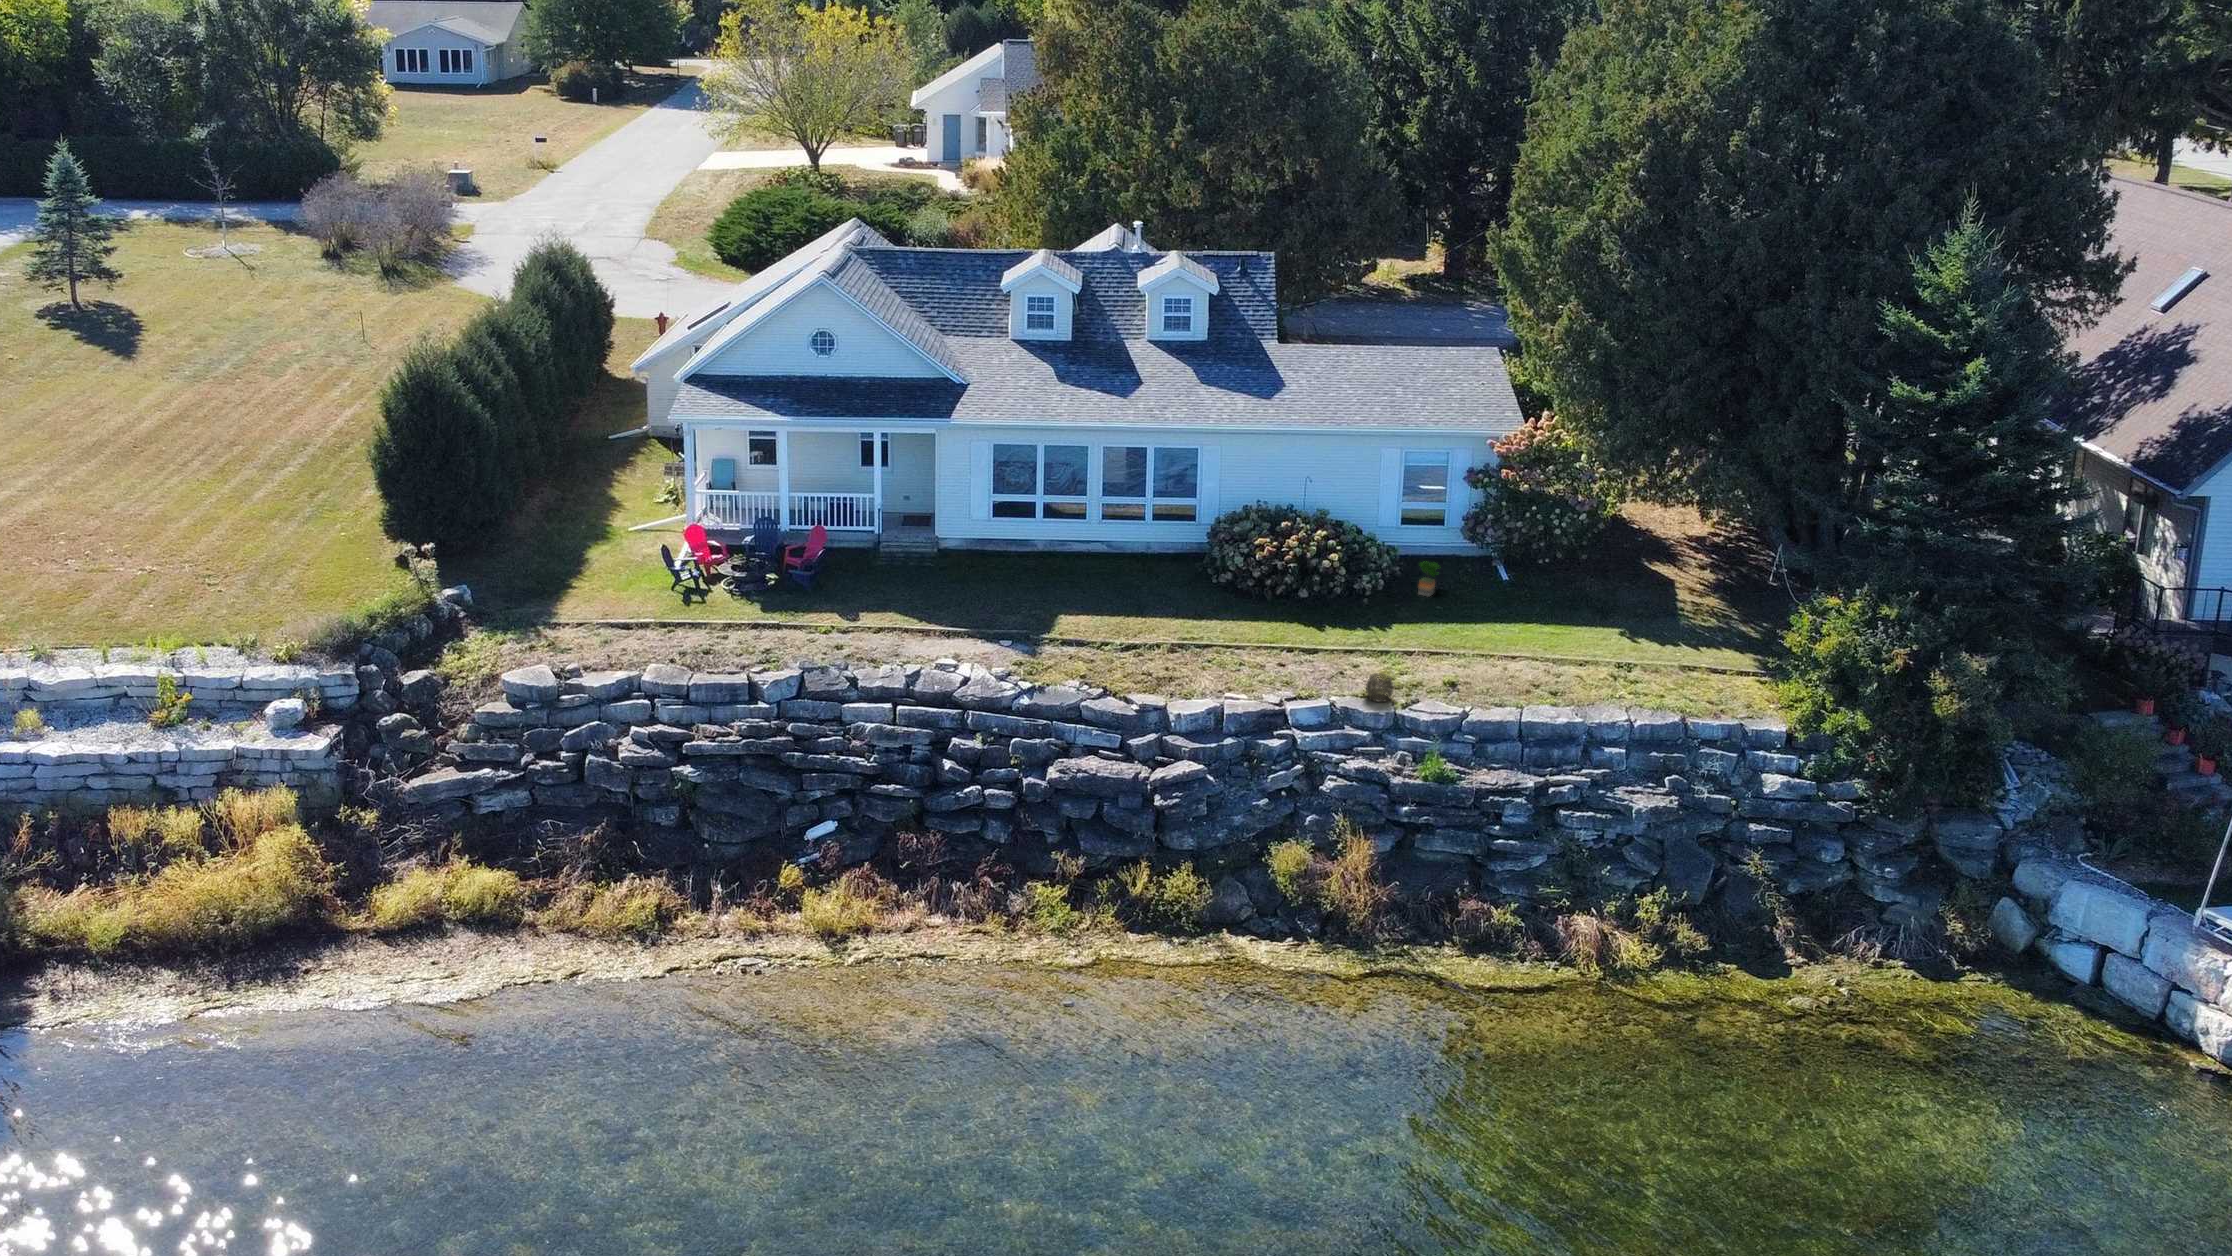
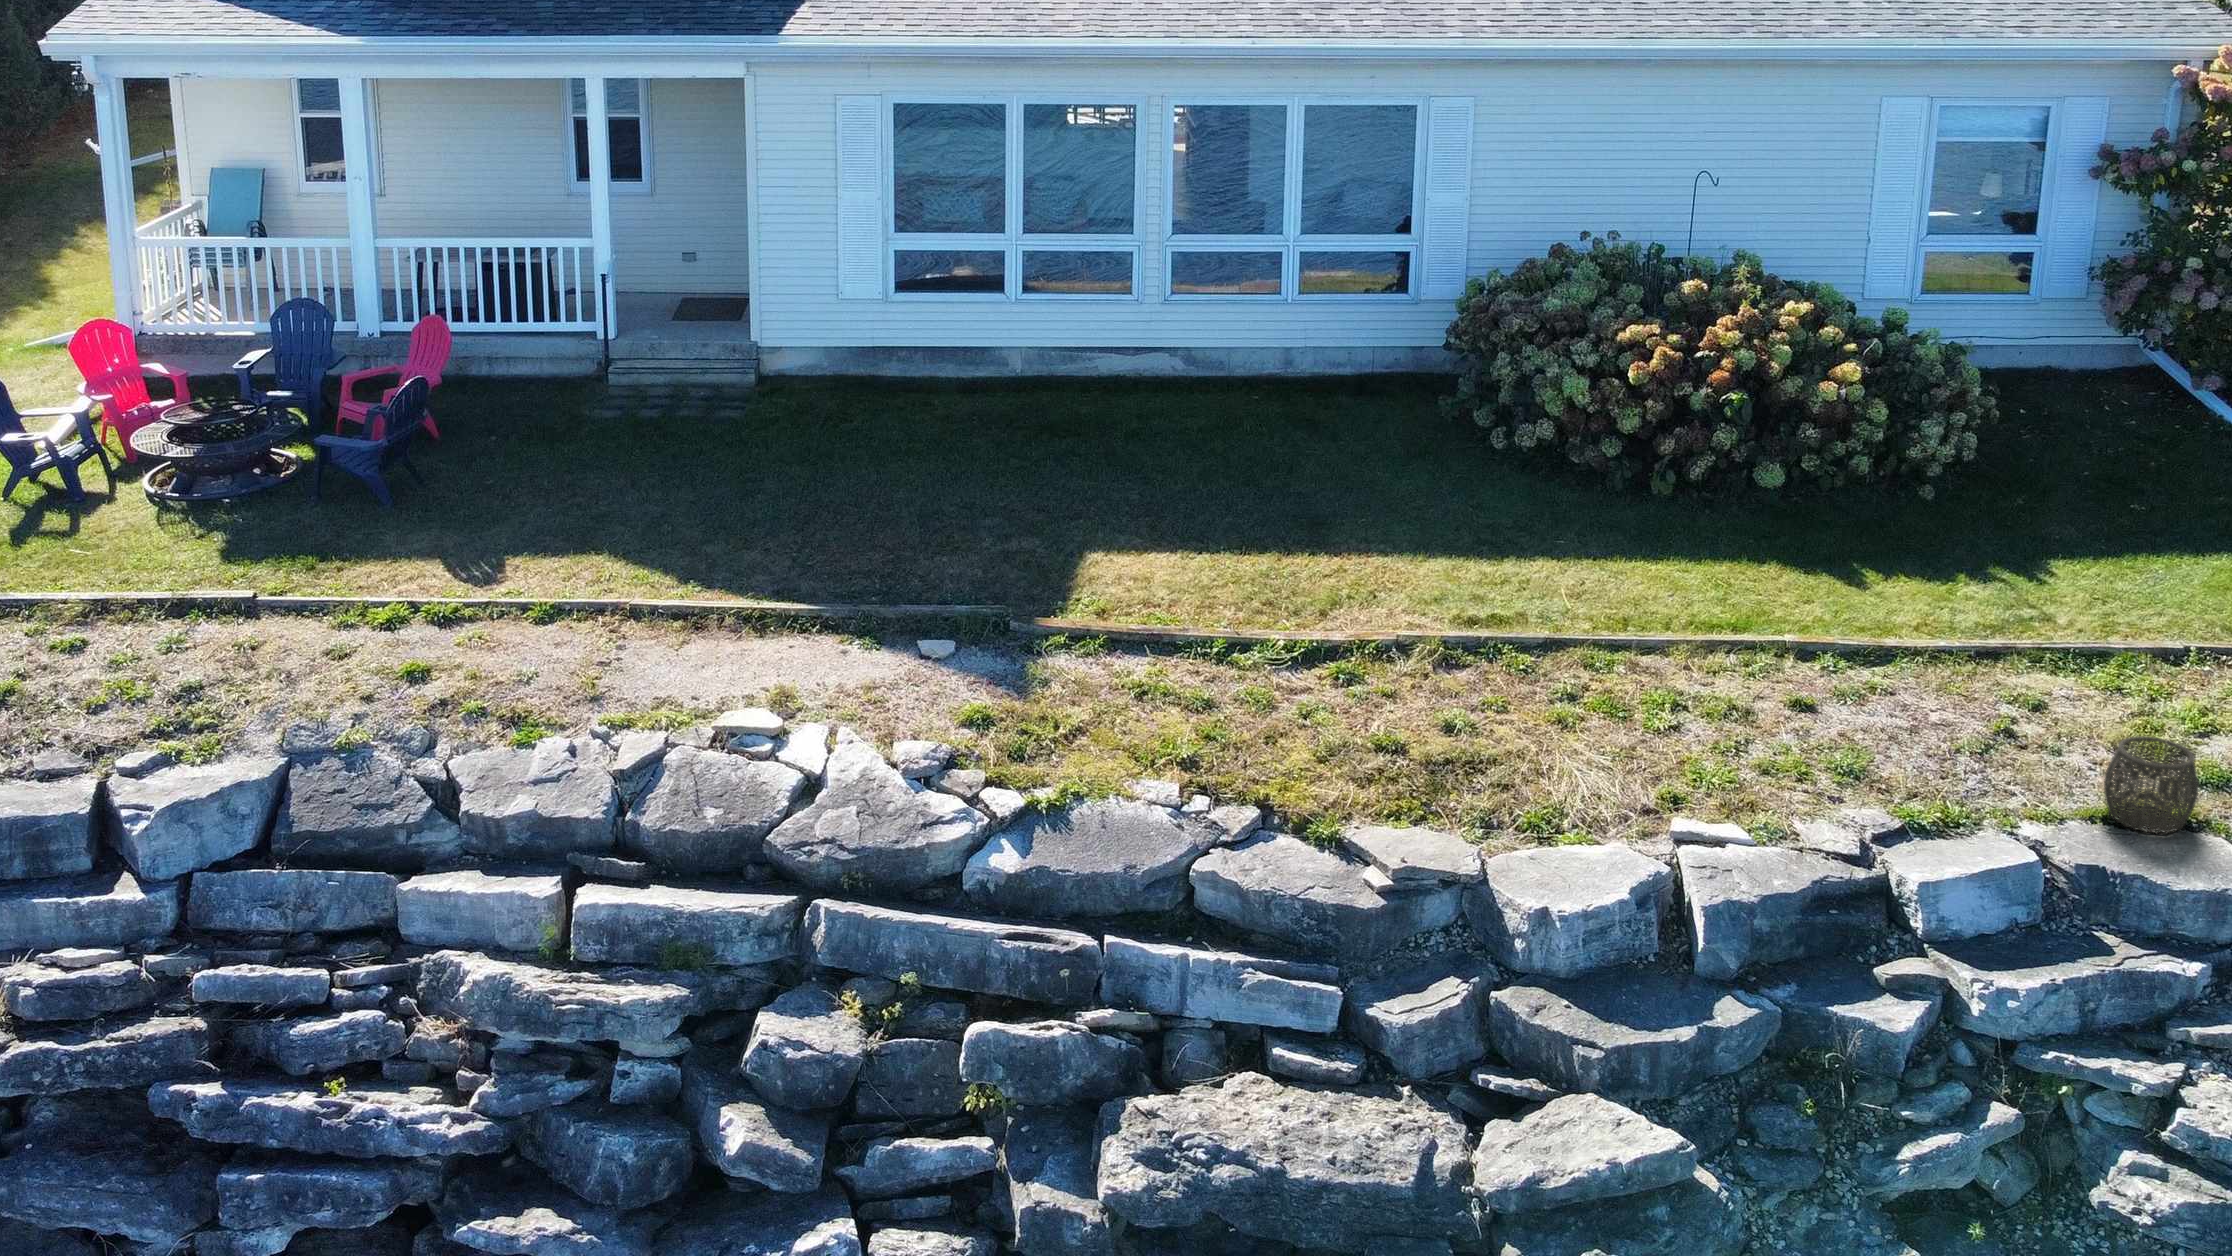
potted tree: present [1418,561,1441,596] -> none [2059,380,2125,479]

